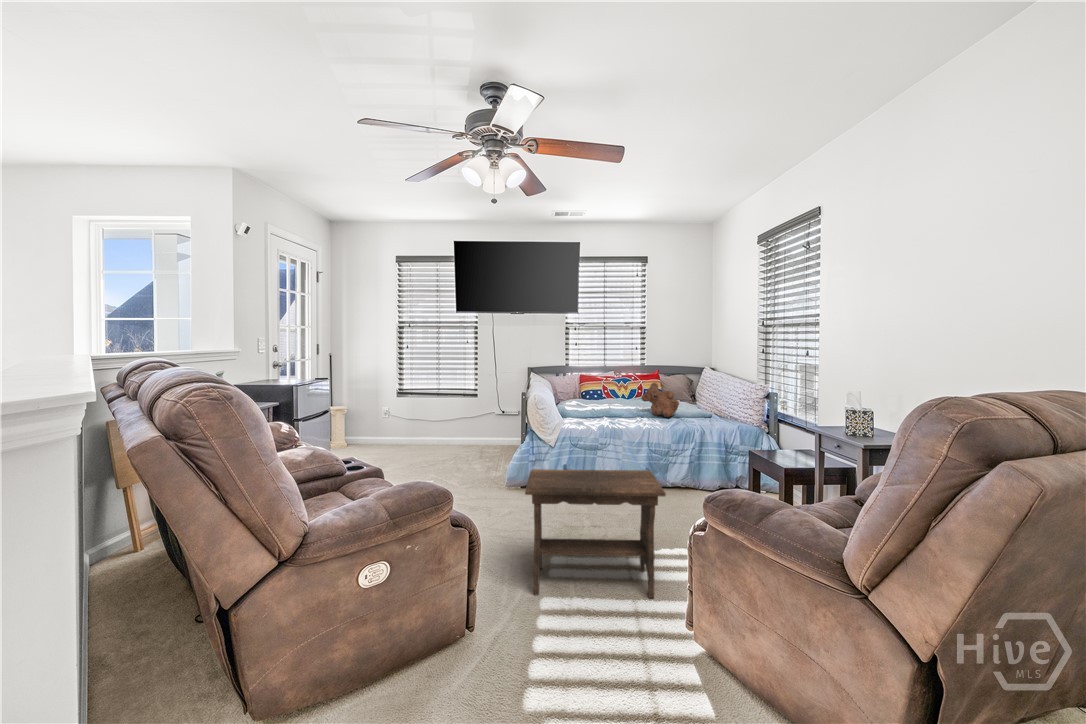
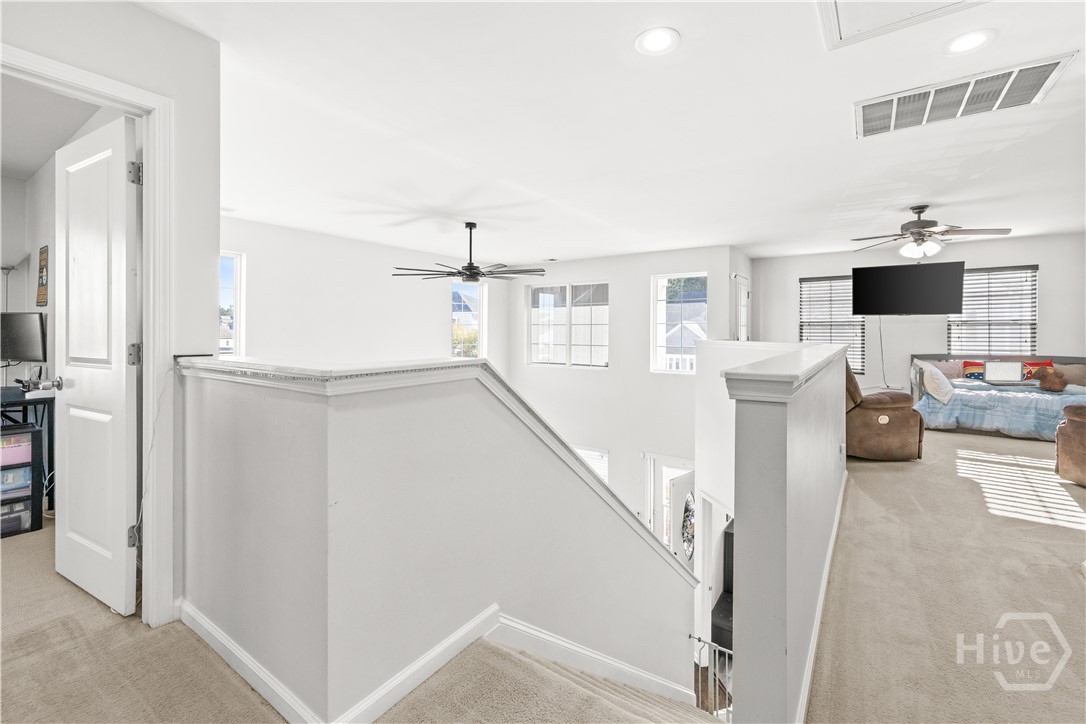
laptop: none [597,375,648,408] -> present [983,361,1036,385]
footstool: present [525,469,666,598] -> none [944,400,1042,467]

